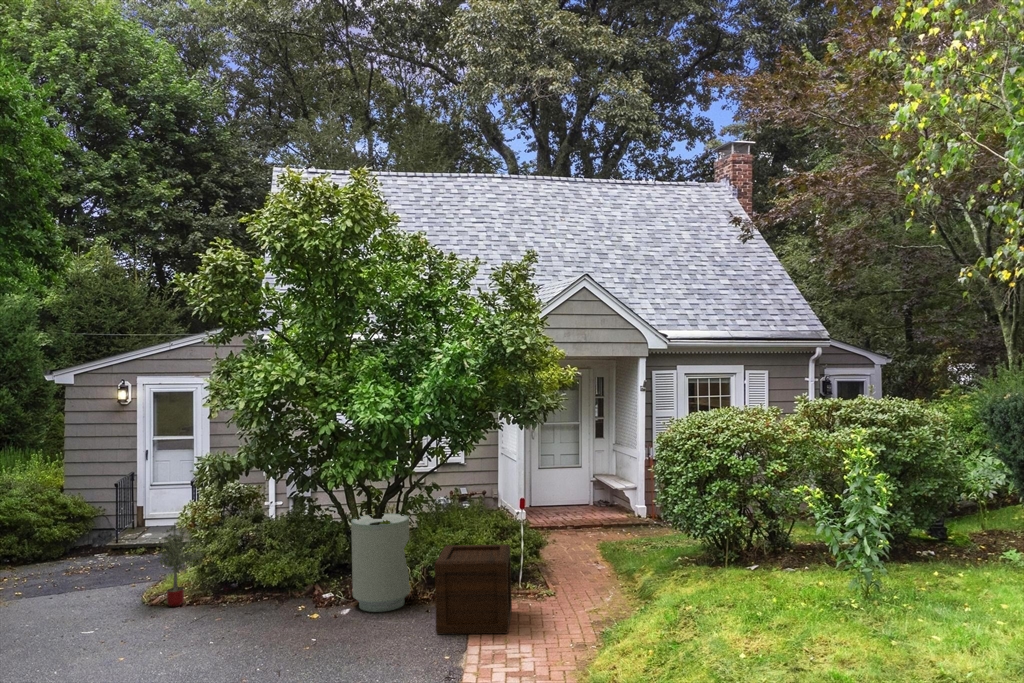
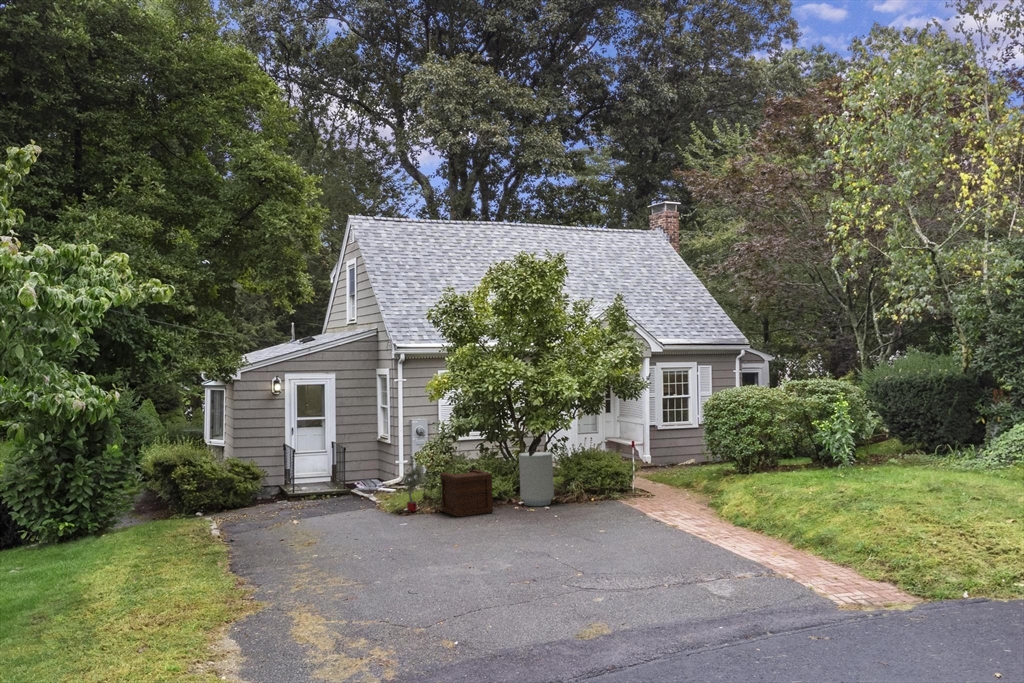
wooden crate: present [435,544,512,634] -> present [440,470,493,517]

